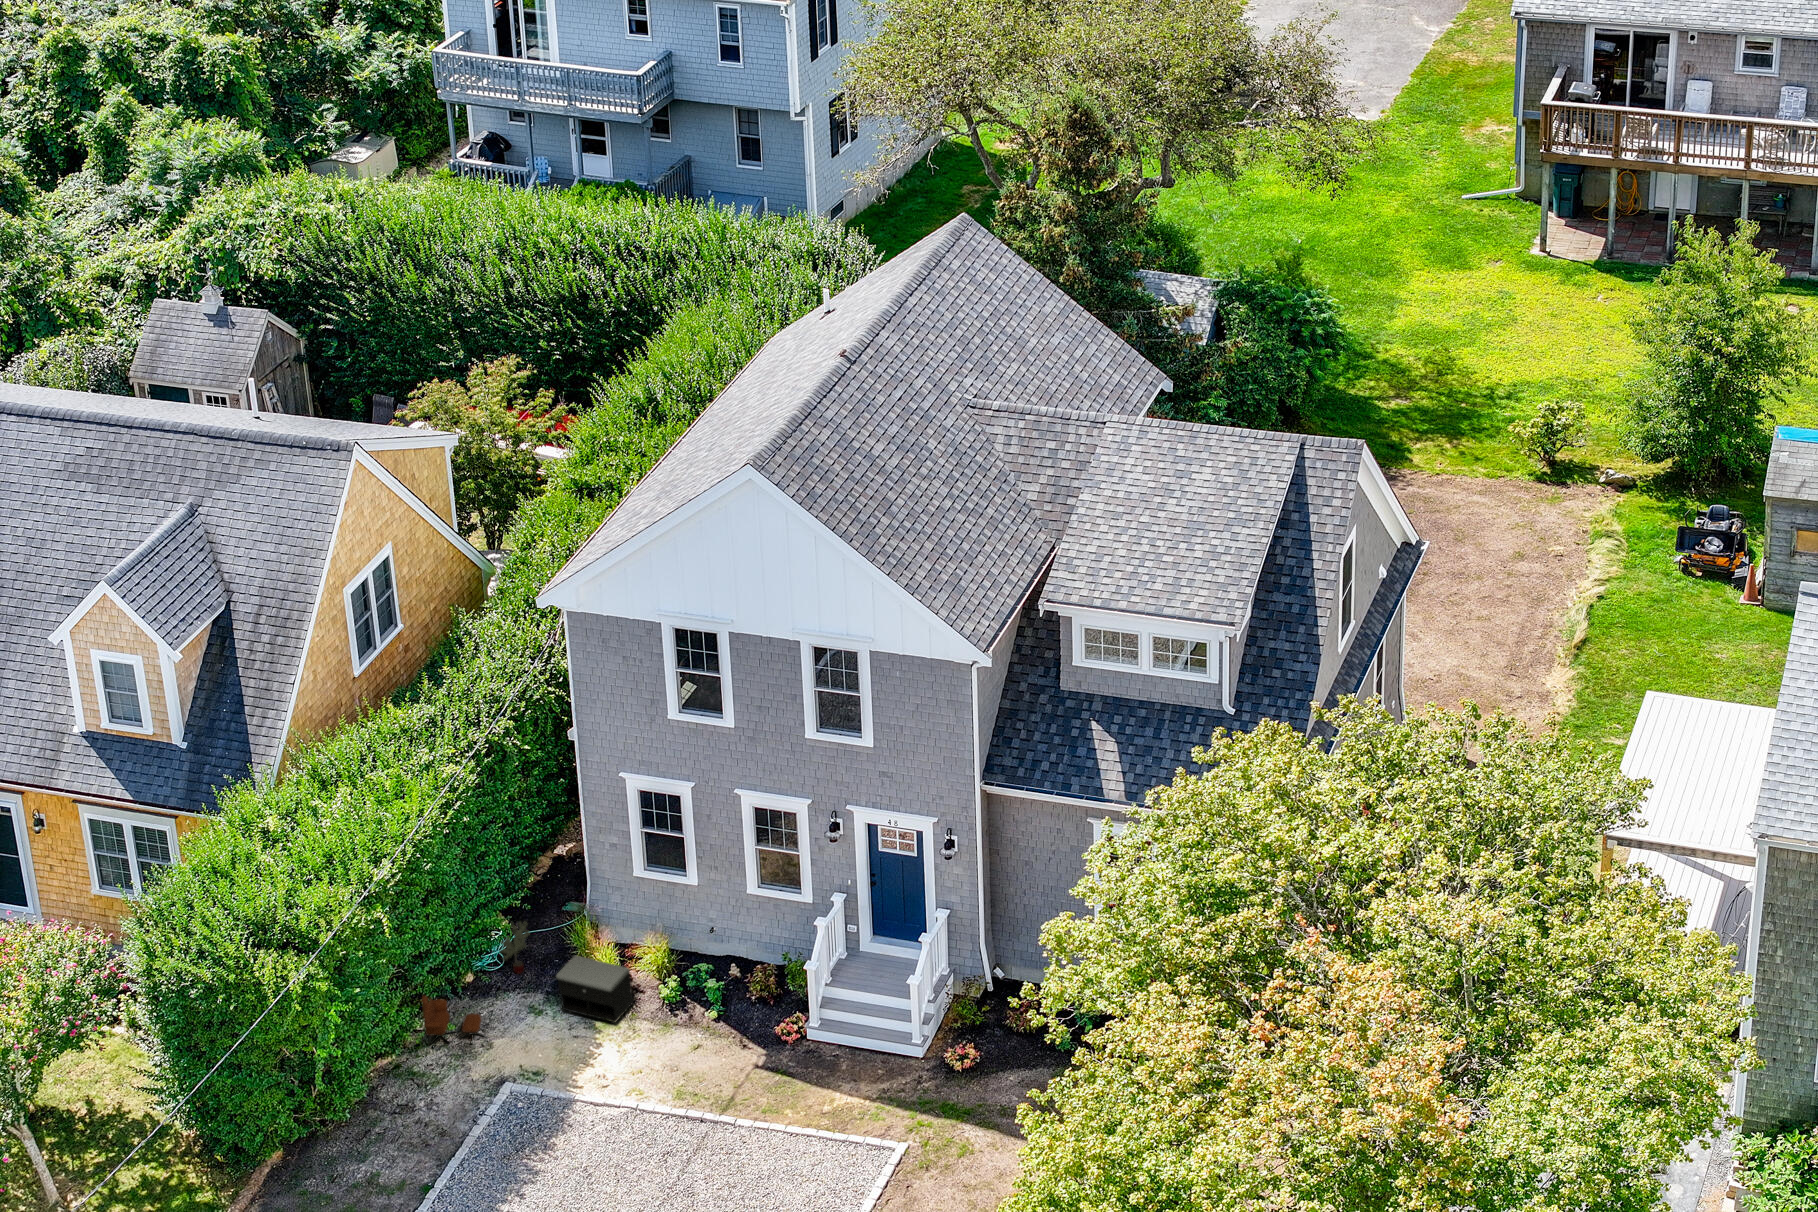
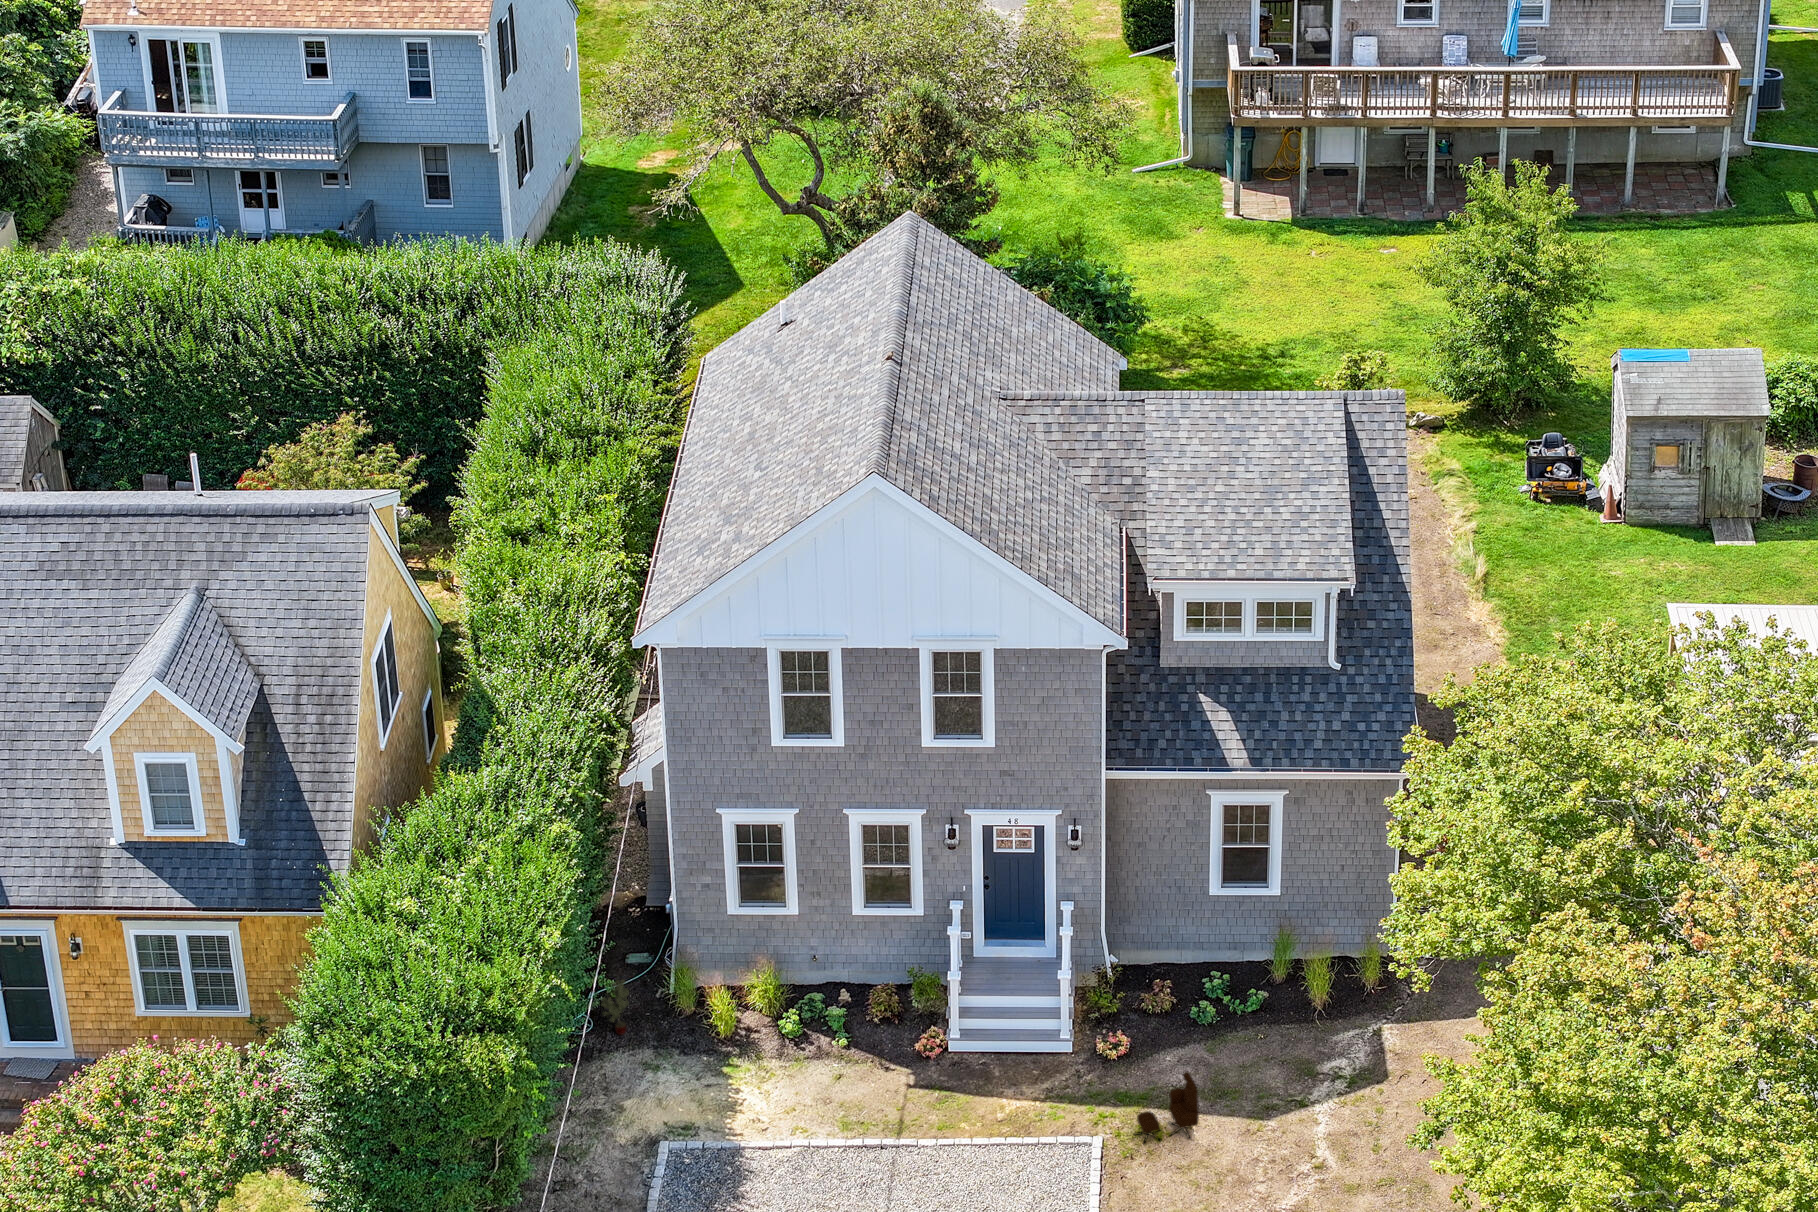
storage bench: present [556,955,634,1023] -> none [681,1005,758,1068]
lounge chair: present [422,996,485,1044] -> present [1134,1072,1199,1143]

